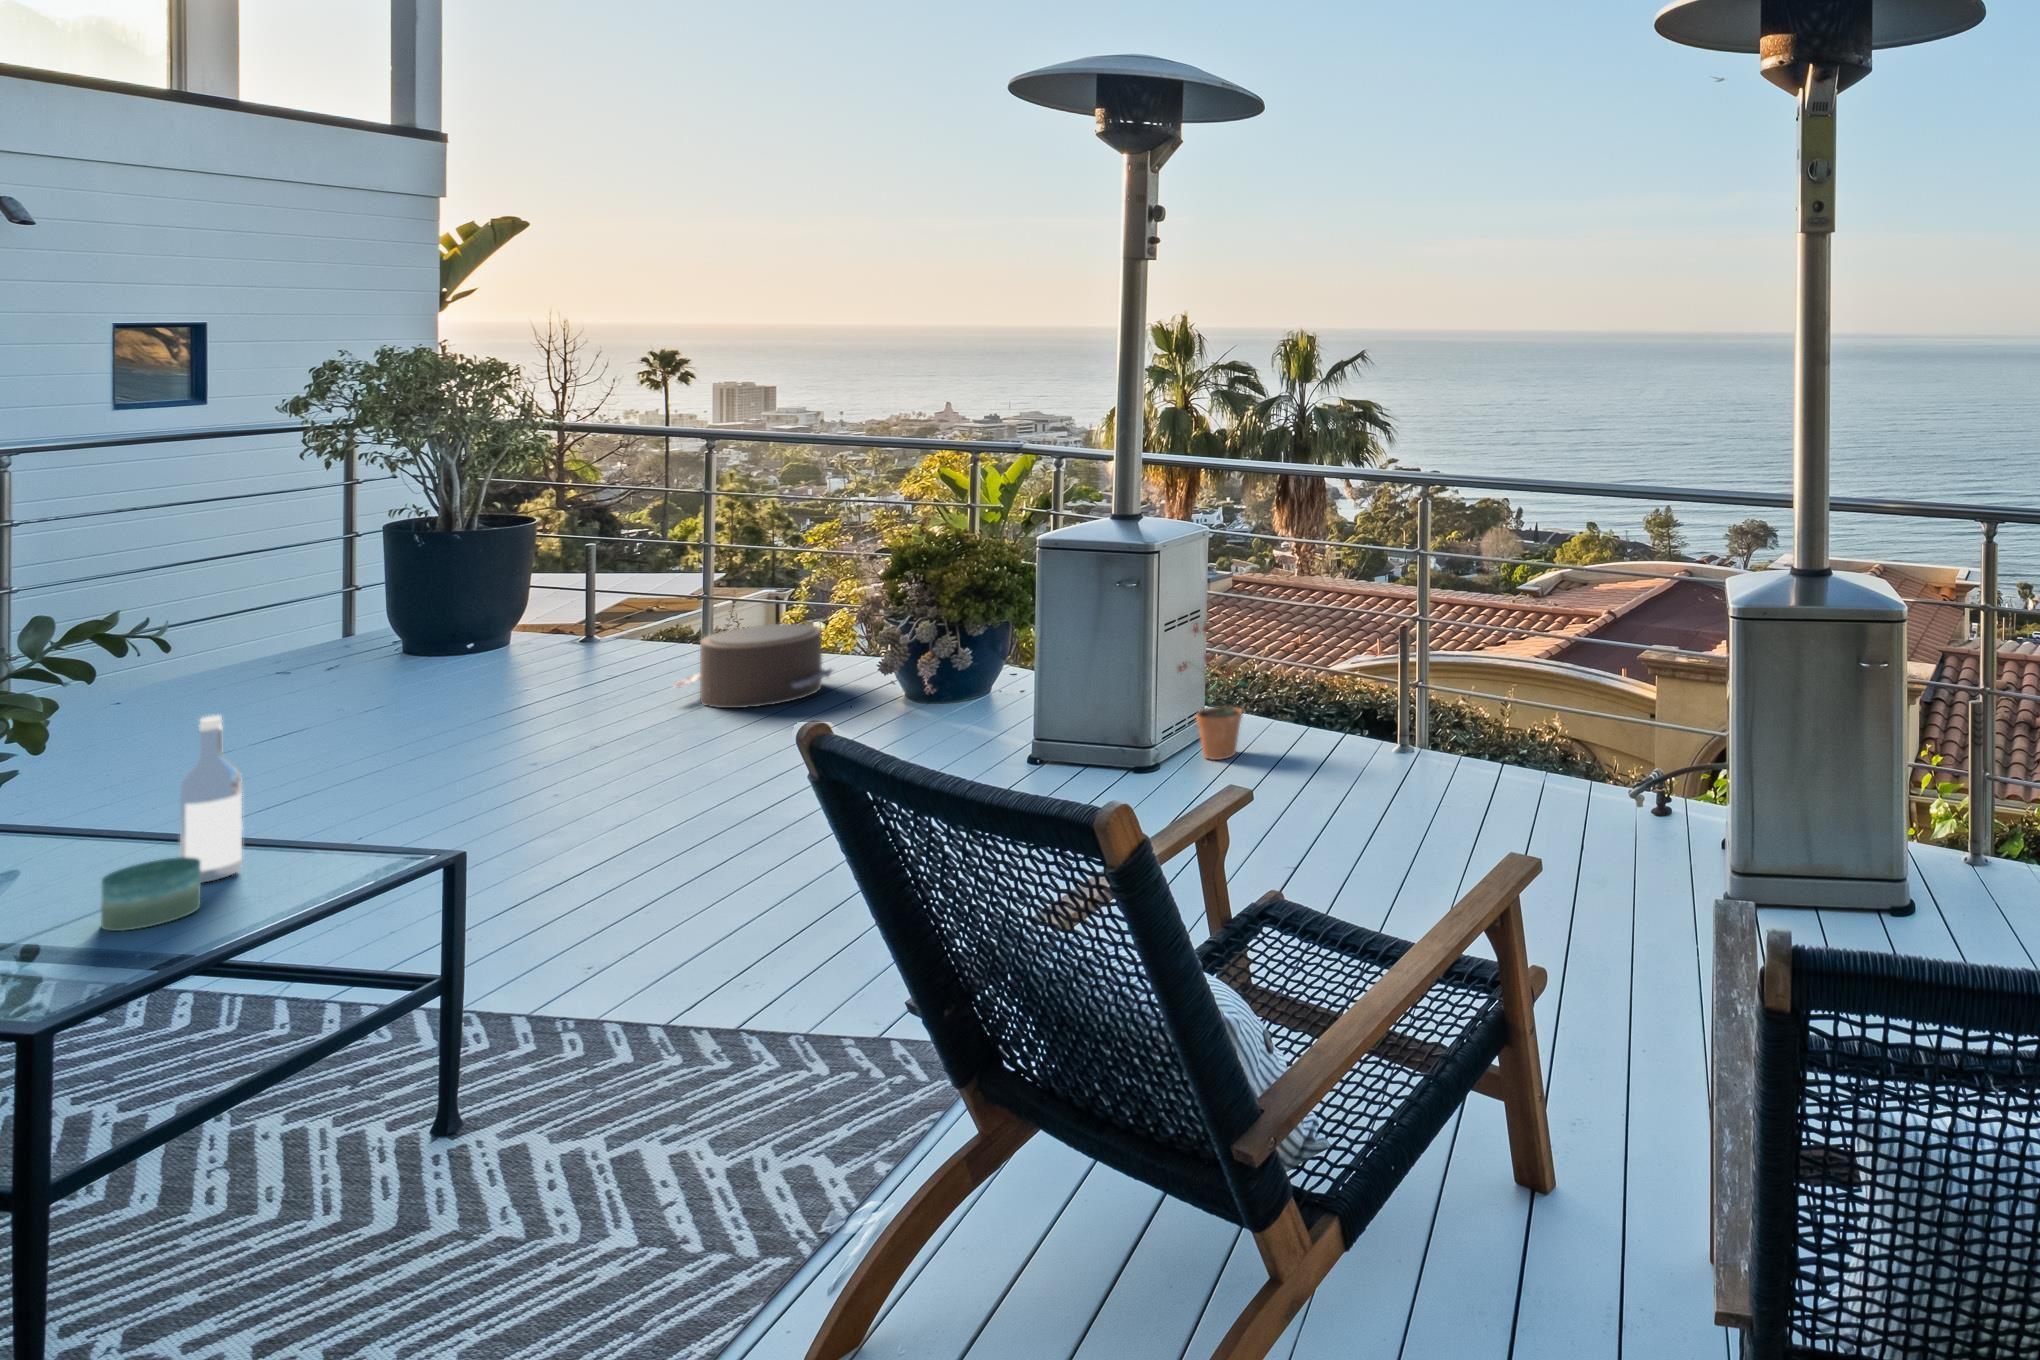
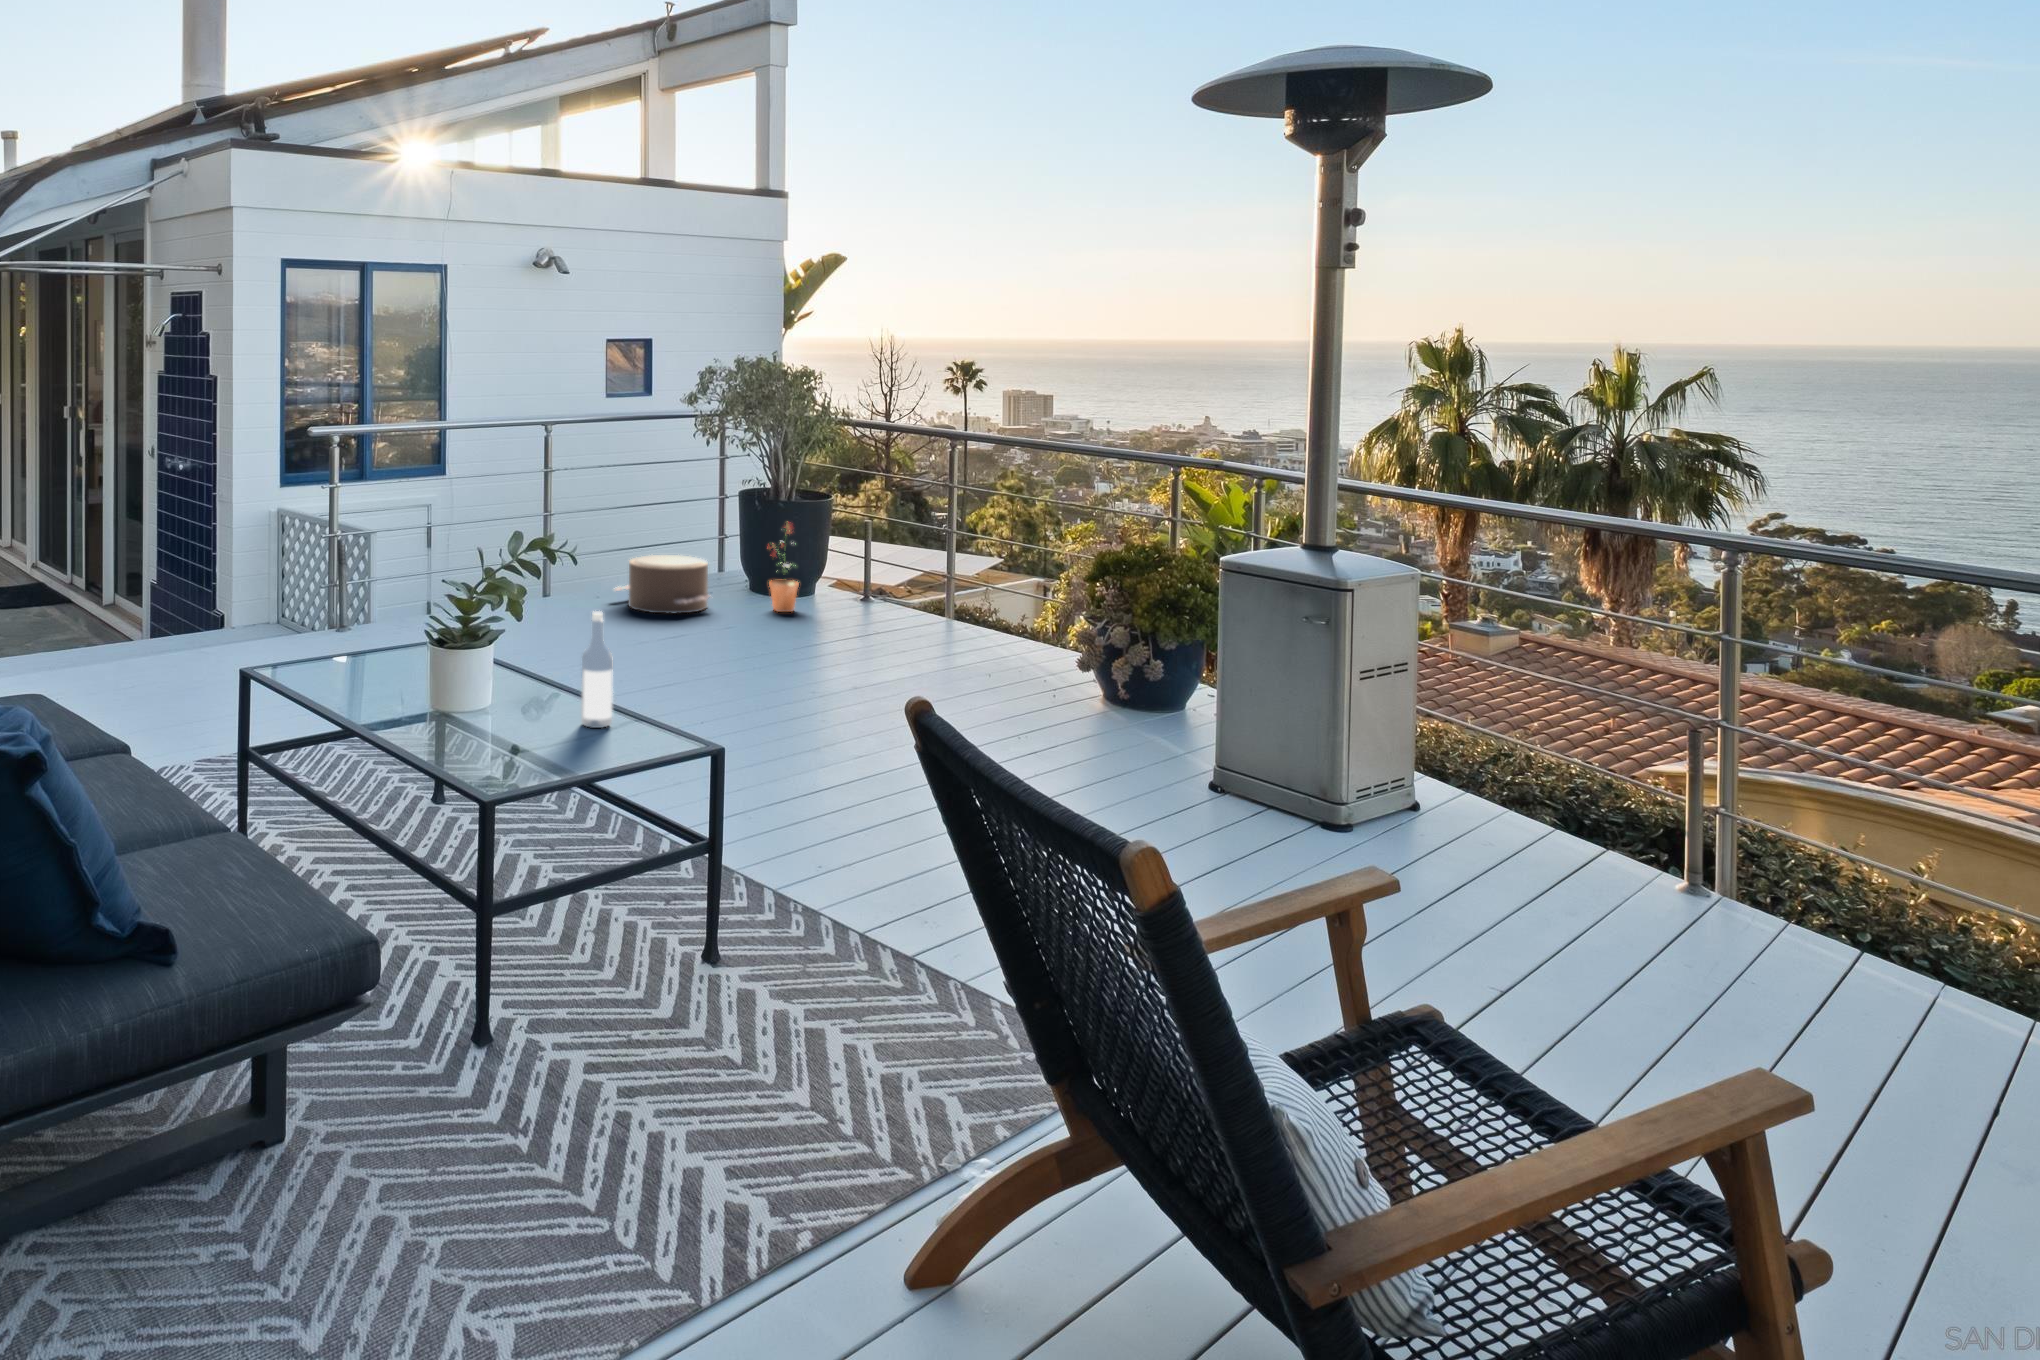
potted plant: present [1178,623,1246,760] -> present [767,522,799,612]
pouf: present [674,624,834,708] -> present [615,555,709,613]
candle: present [101,857,201,931] -> none [540,705,587,749]

